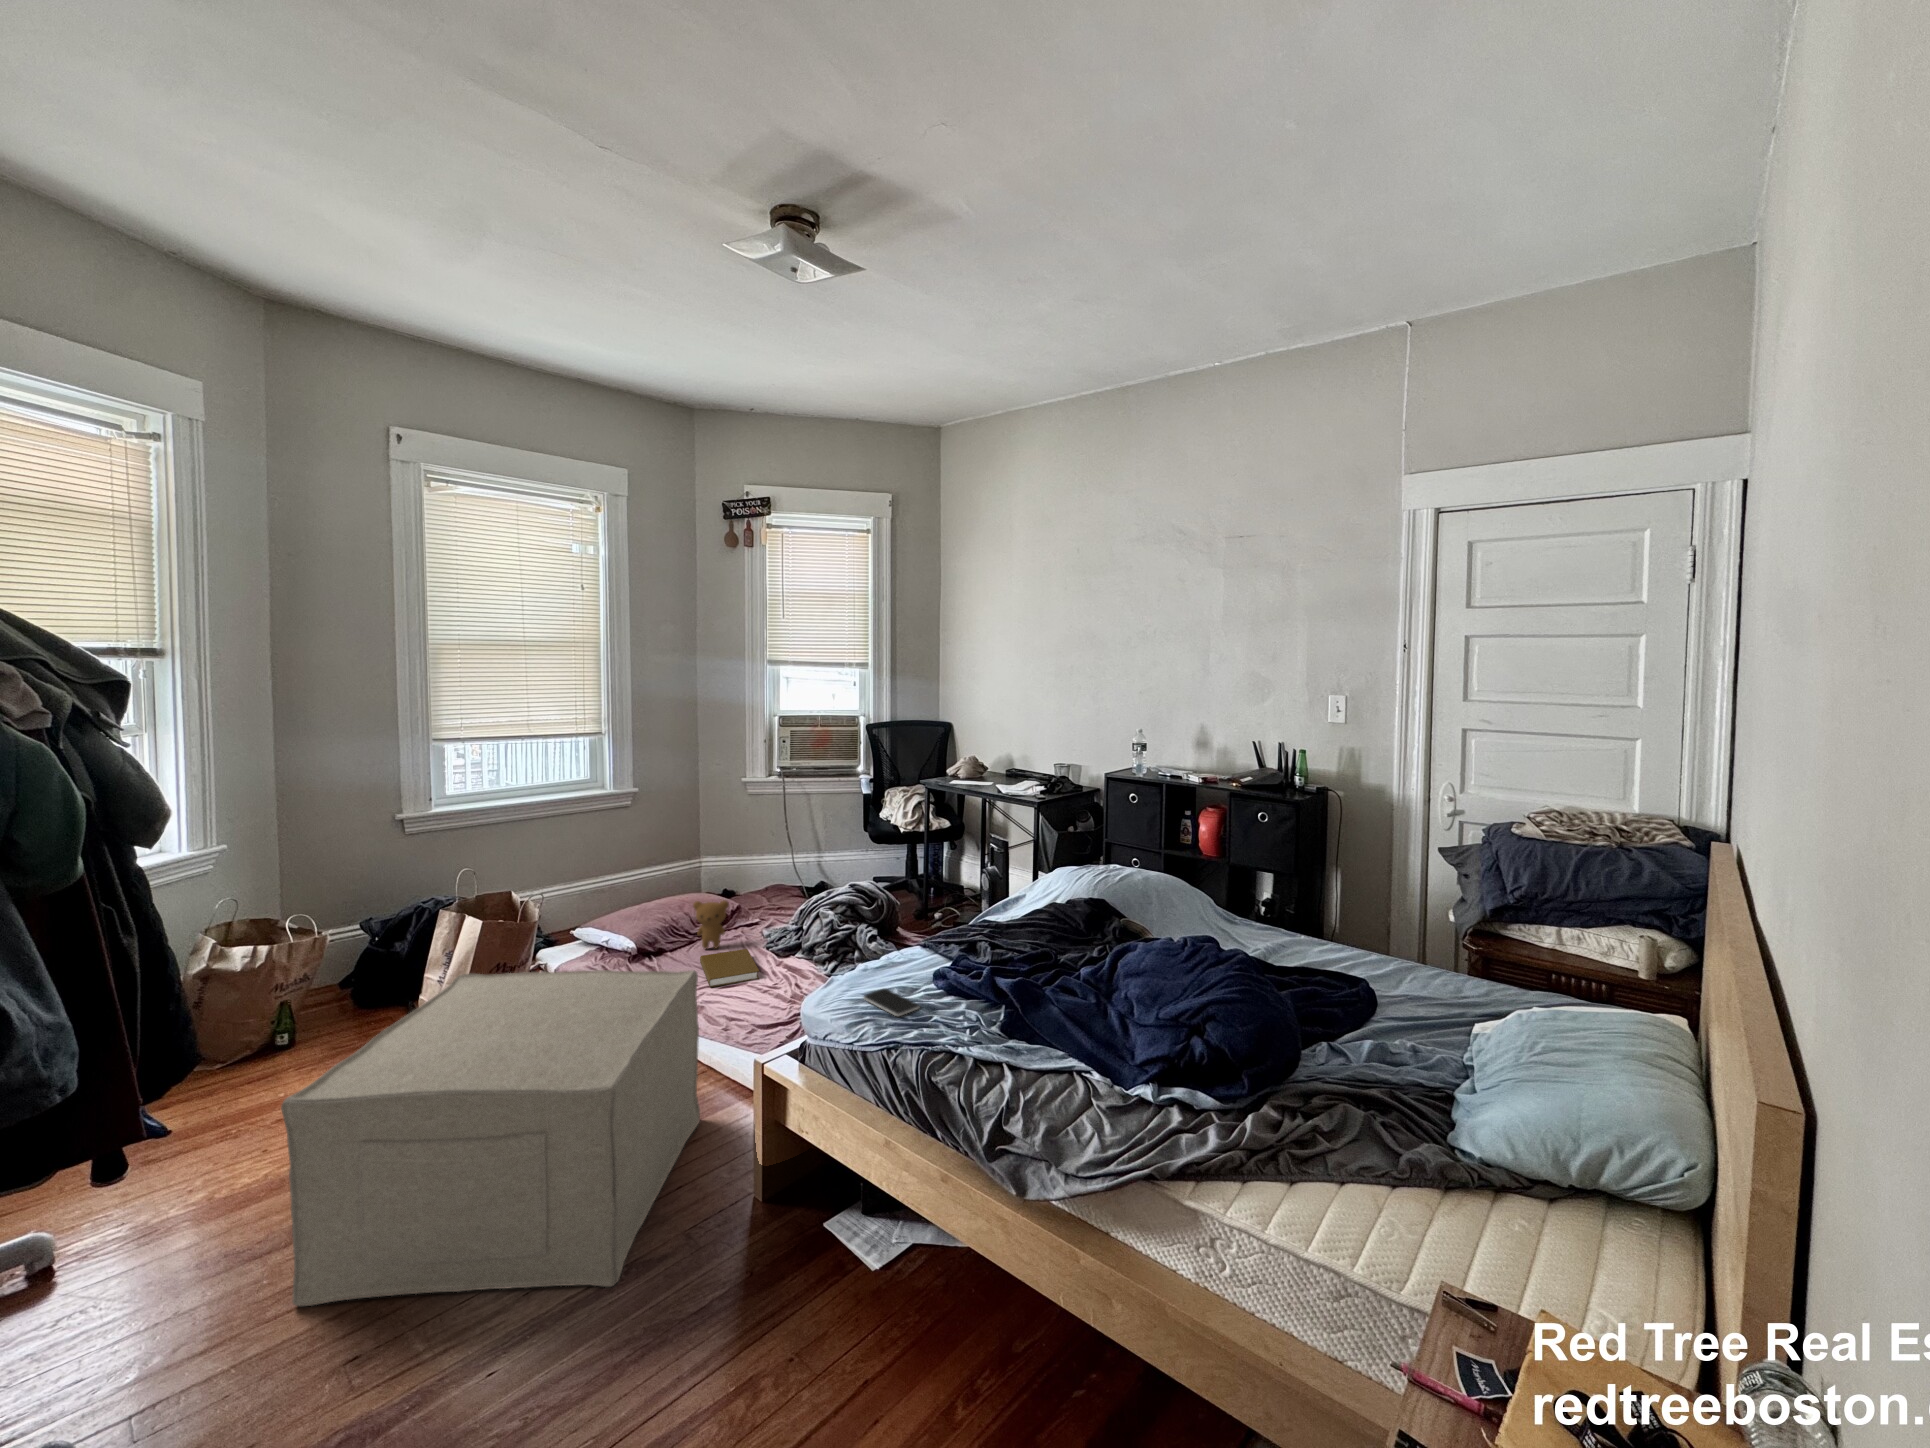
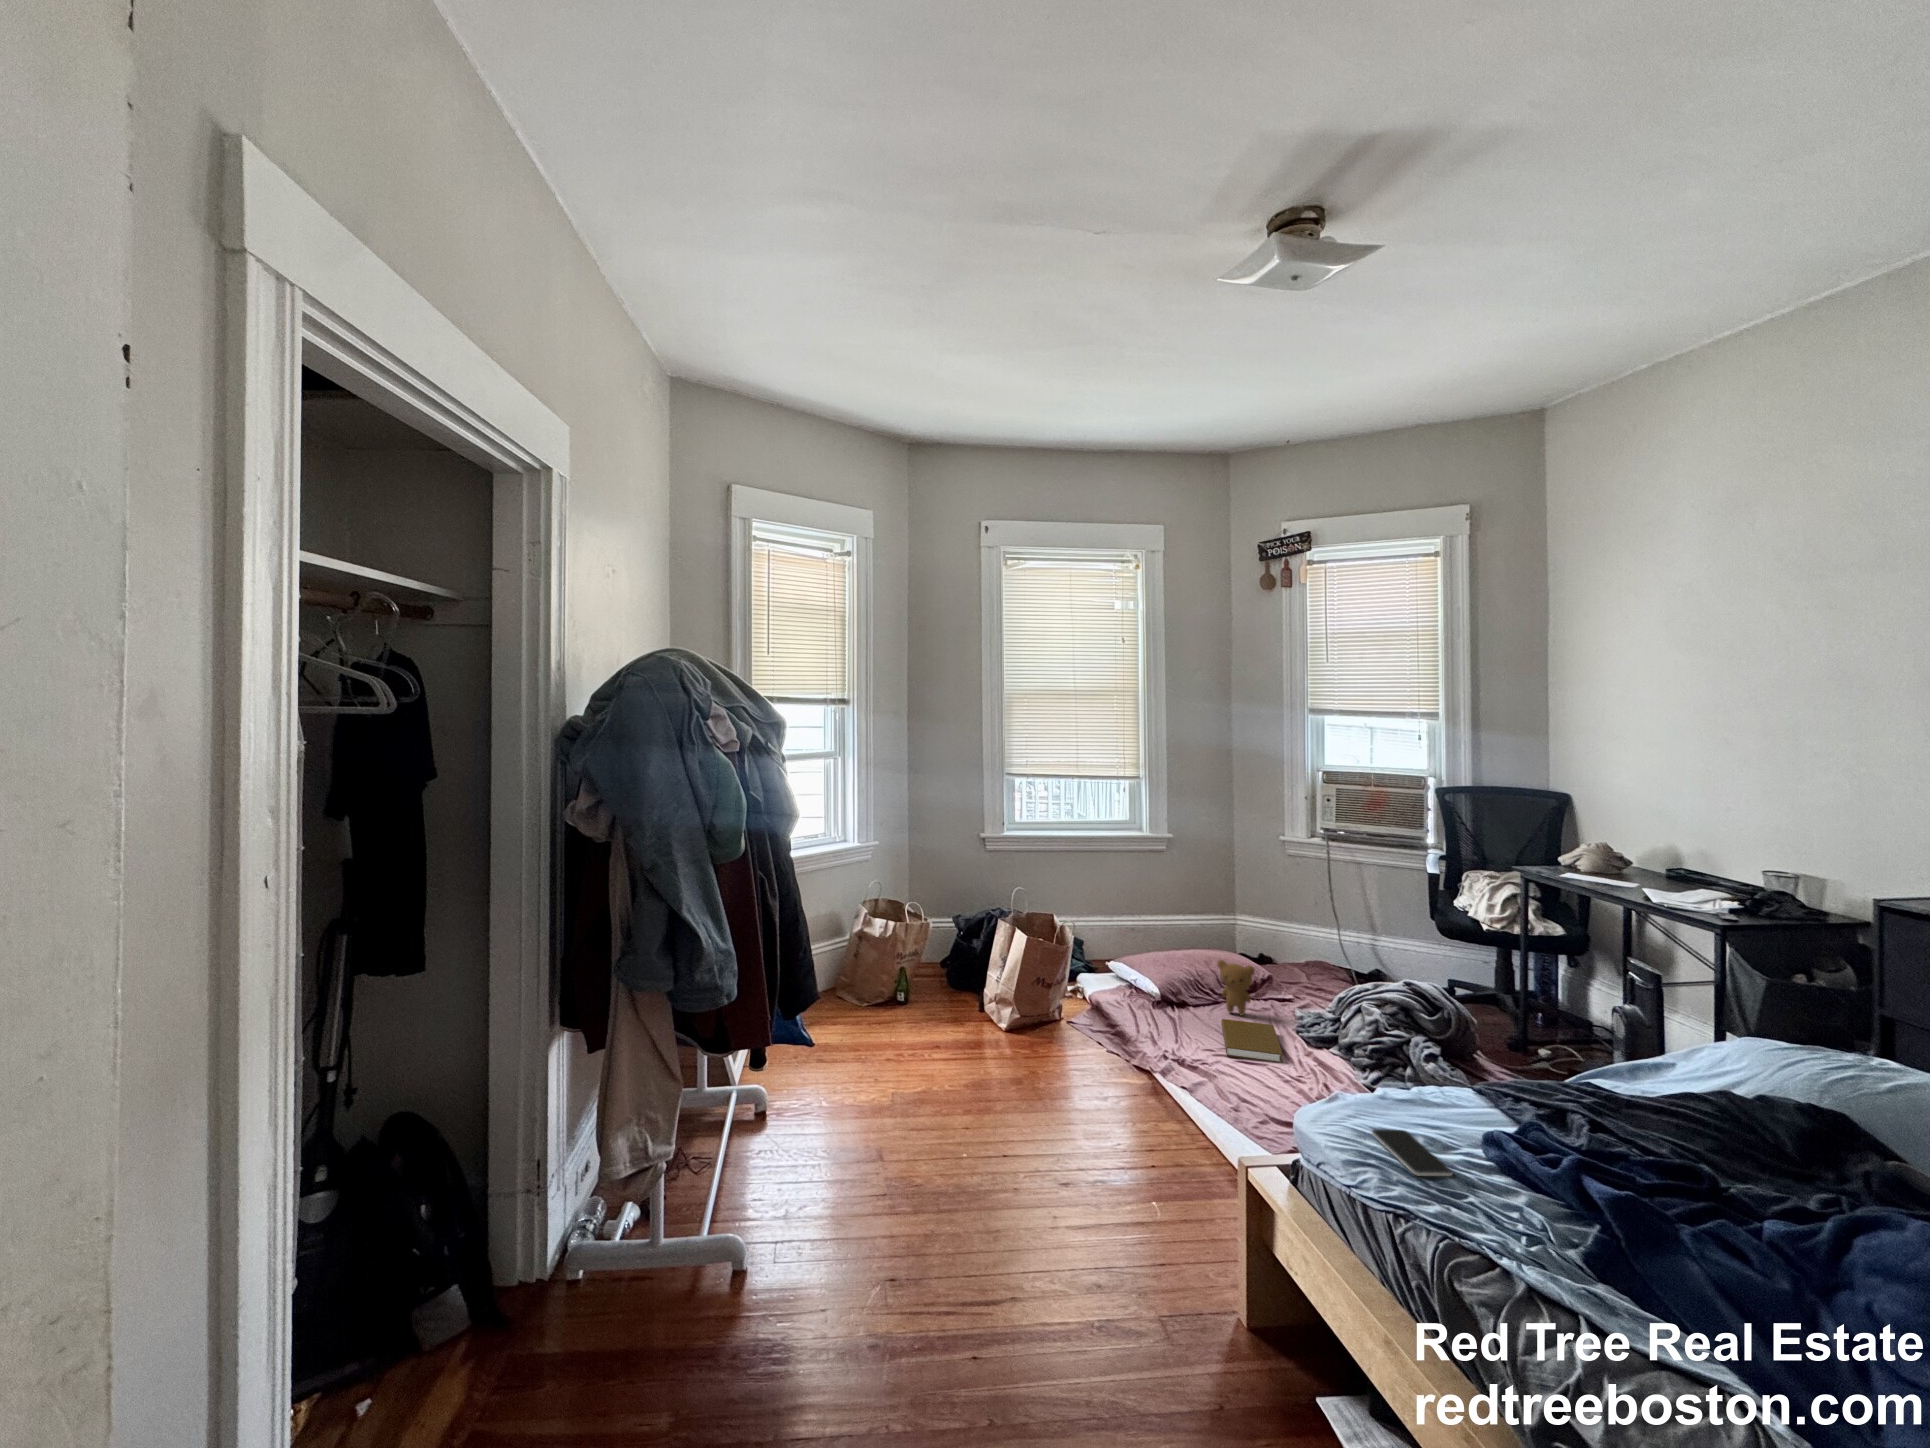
ottoman: present [281,970,700,1306] -> none [859,979,1194,1337]

